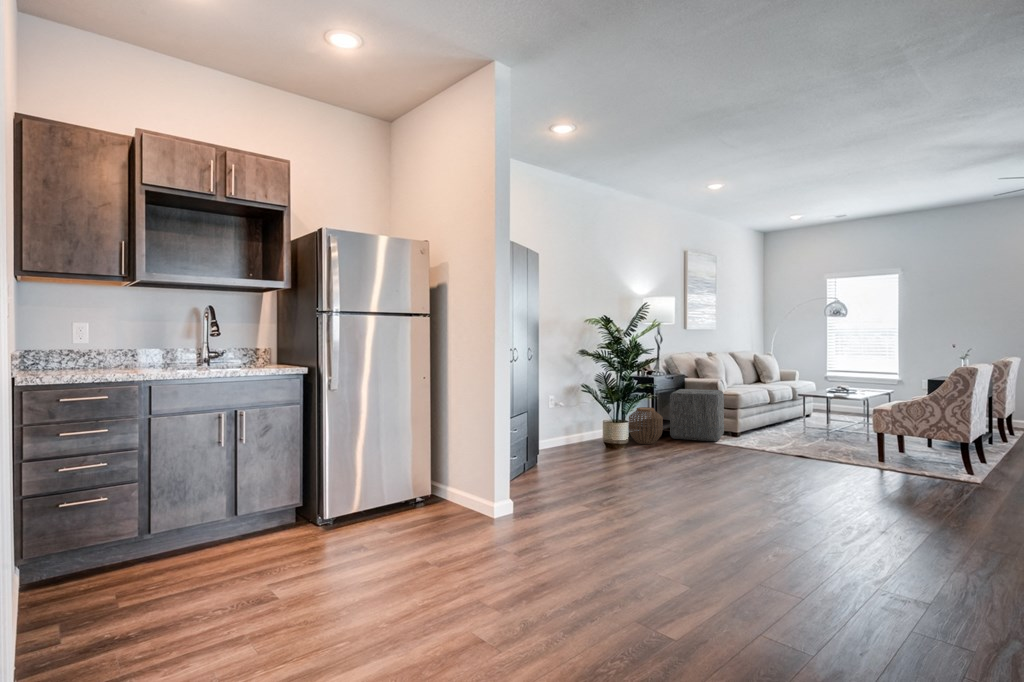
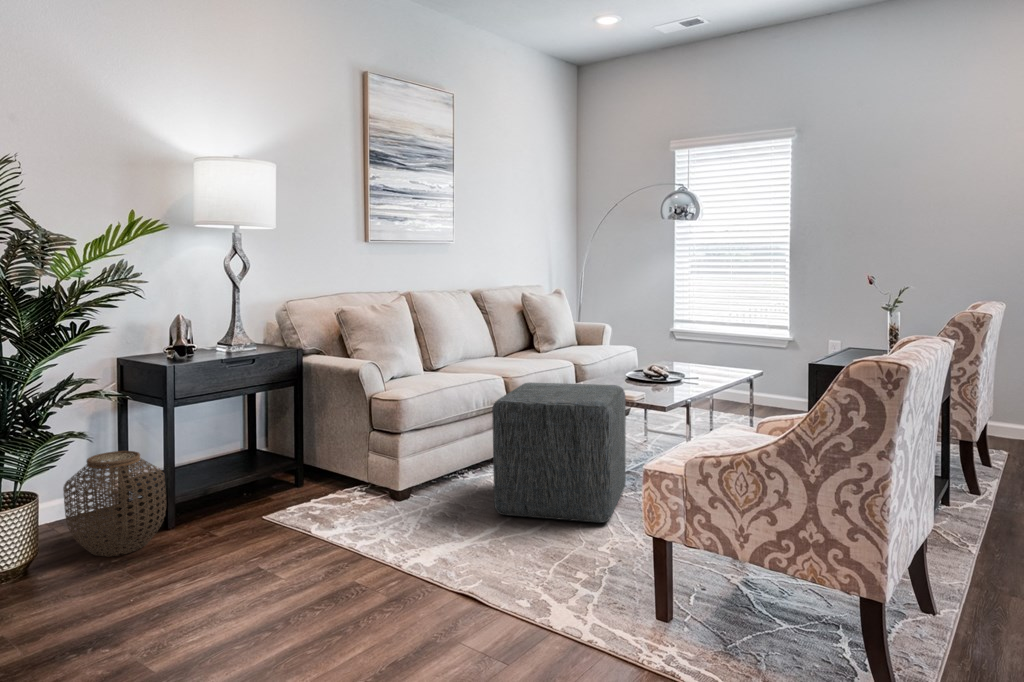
ottoman: present [670,389,724,441] -> present [492,383,626,523]

